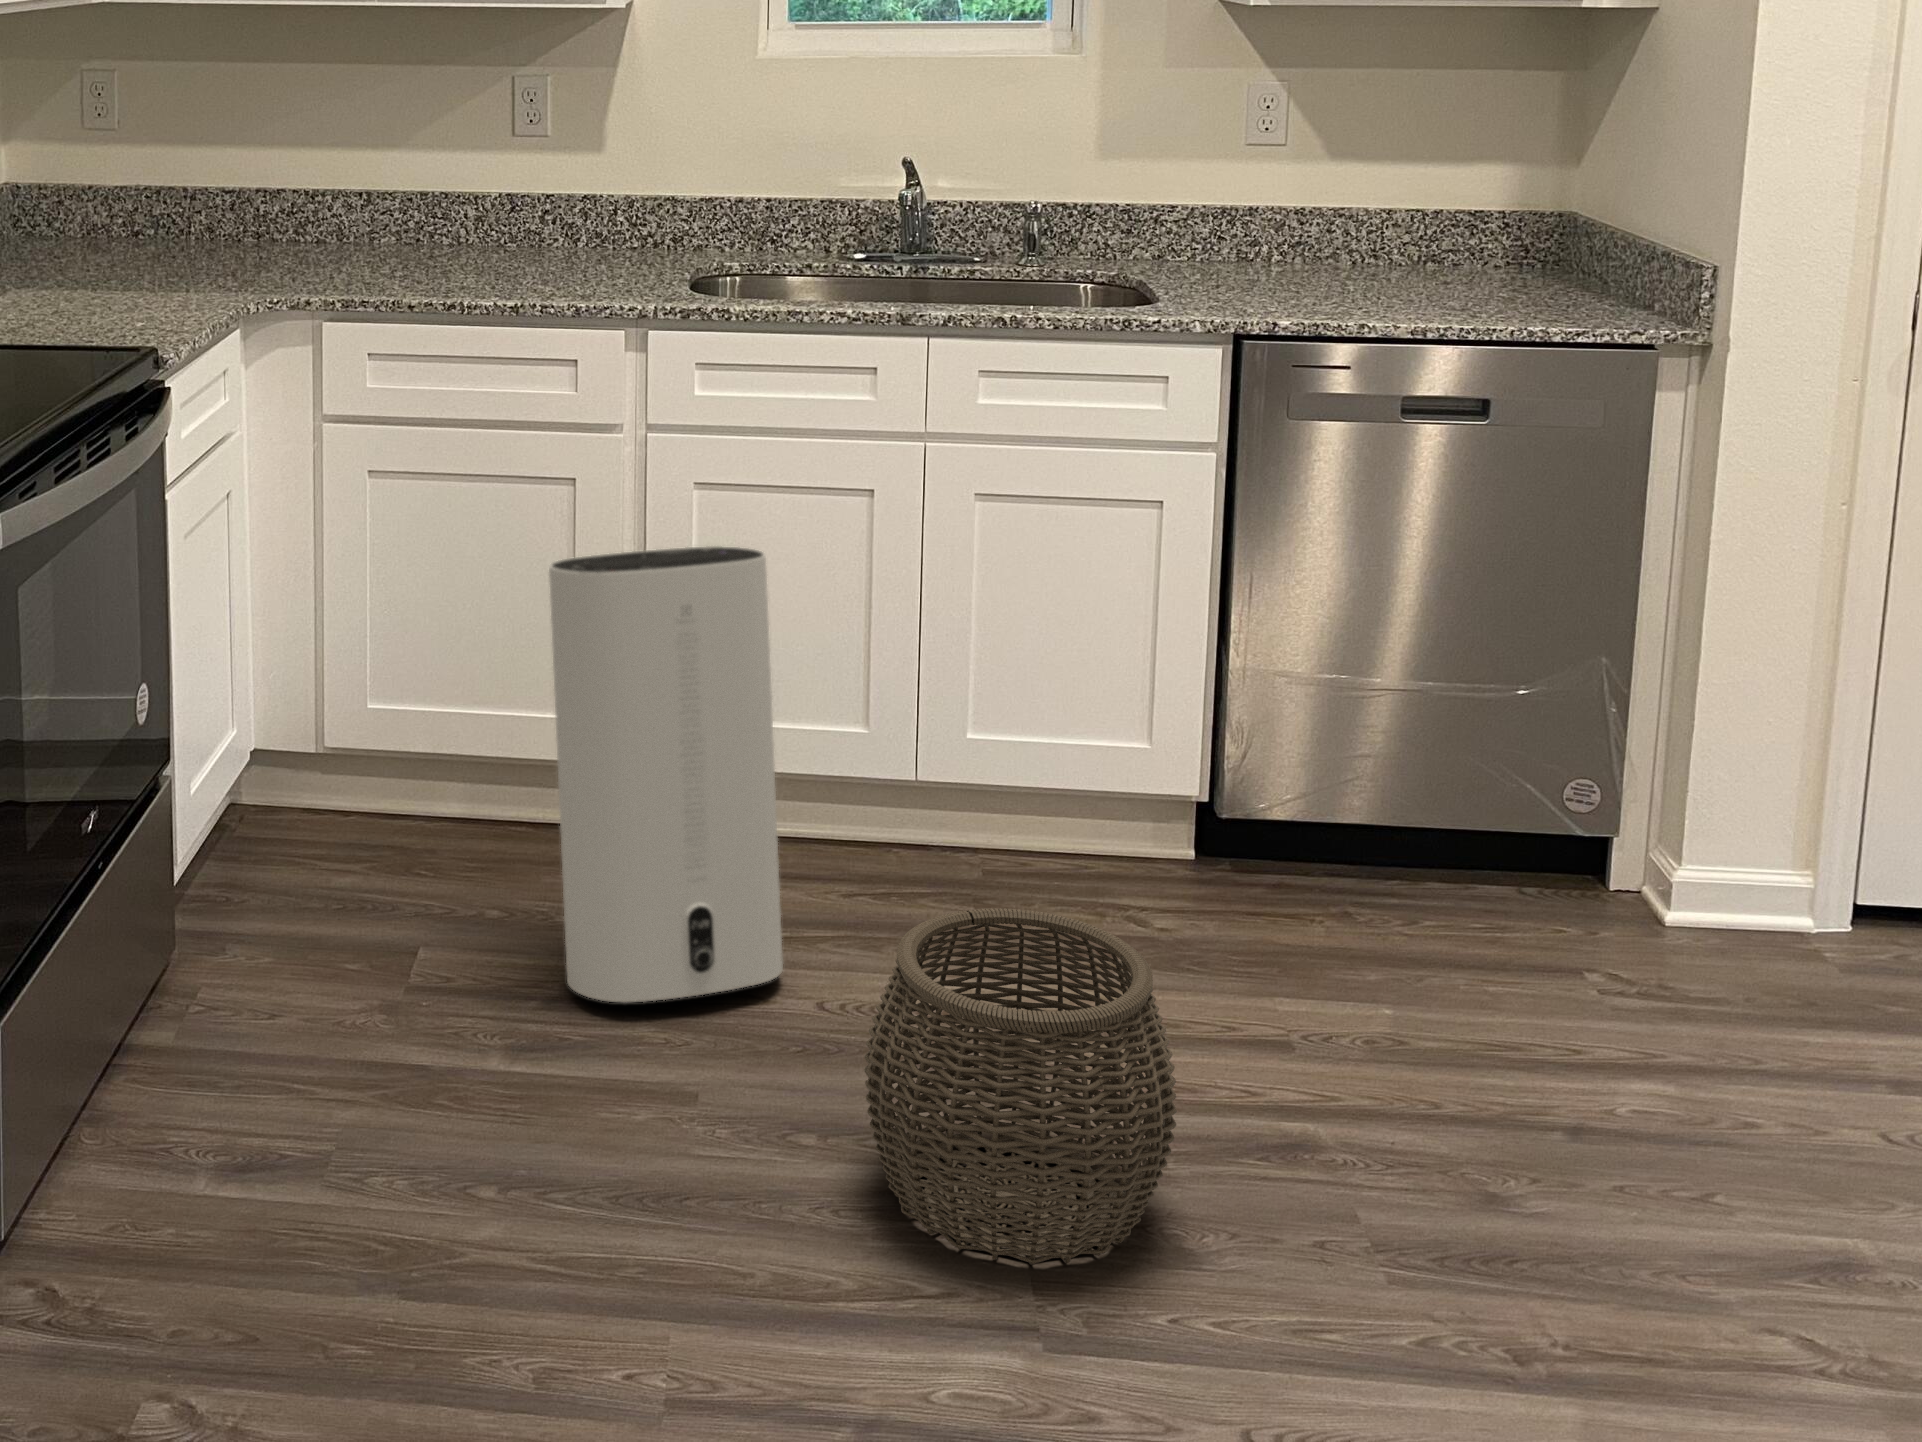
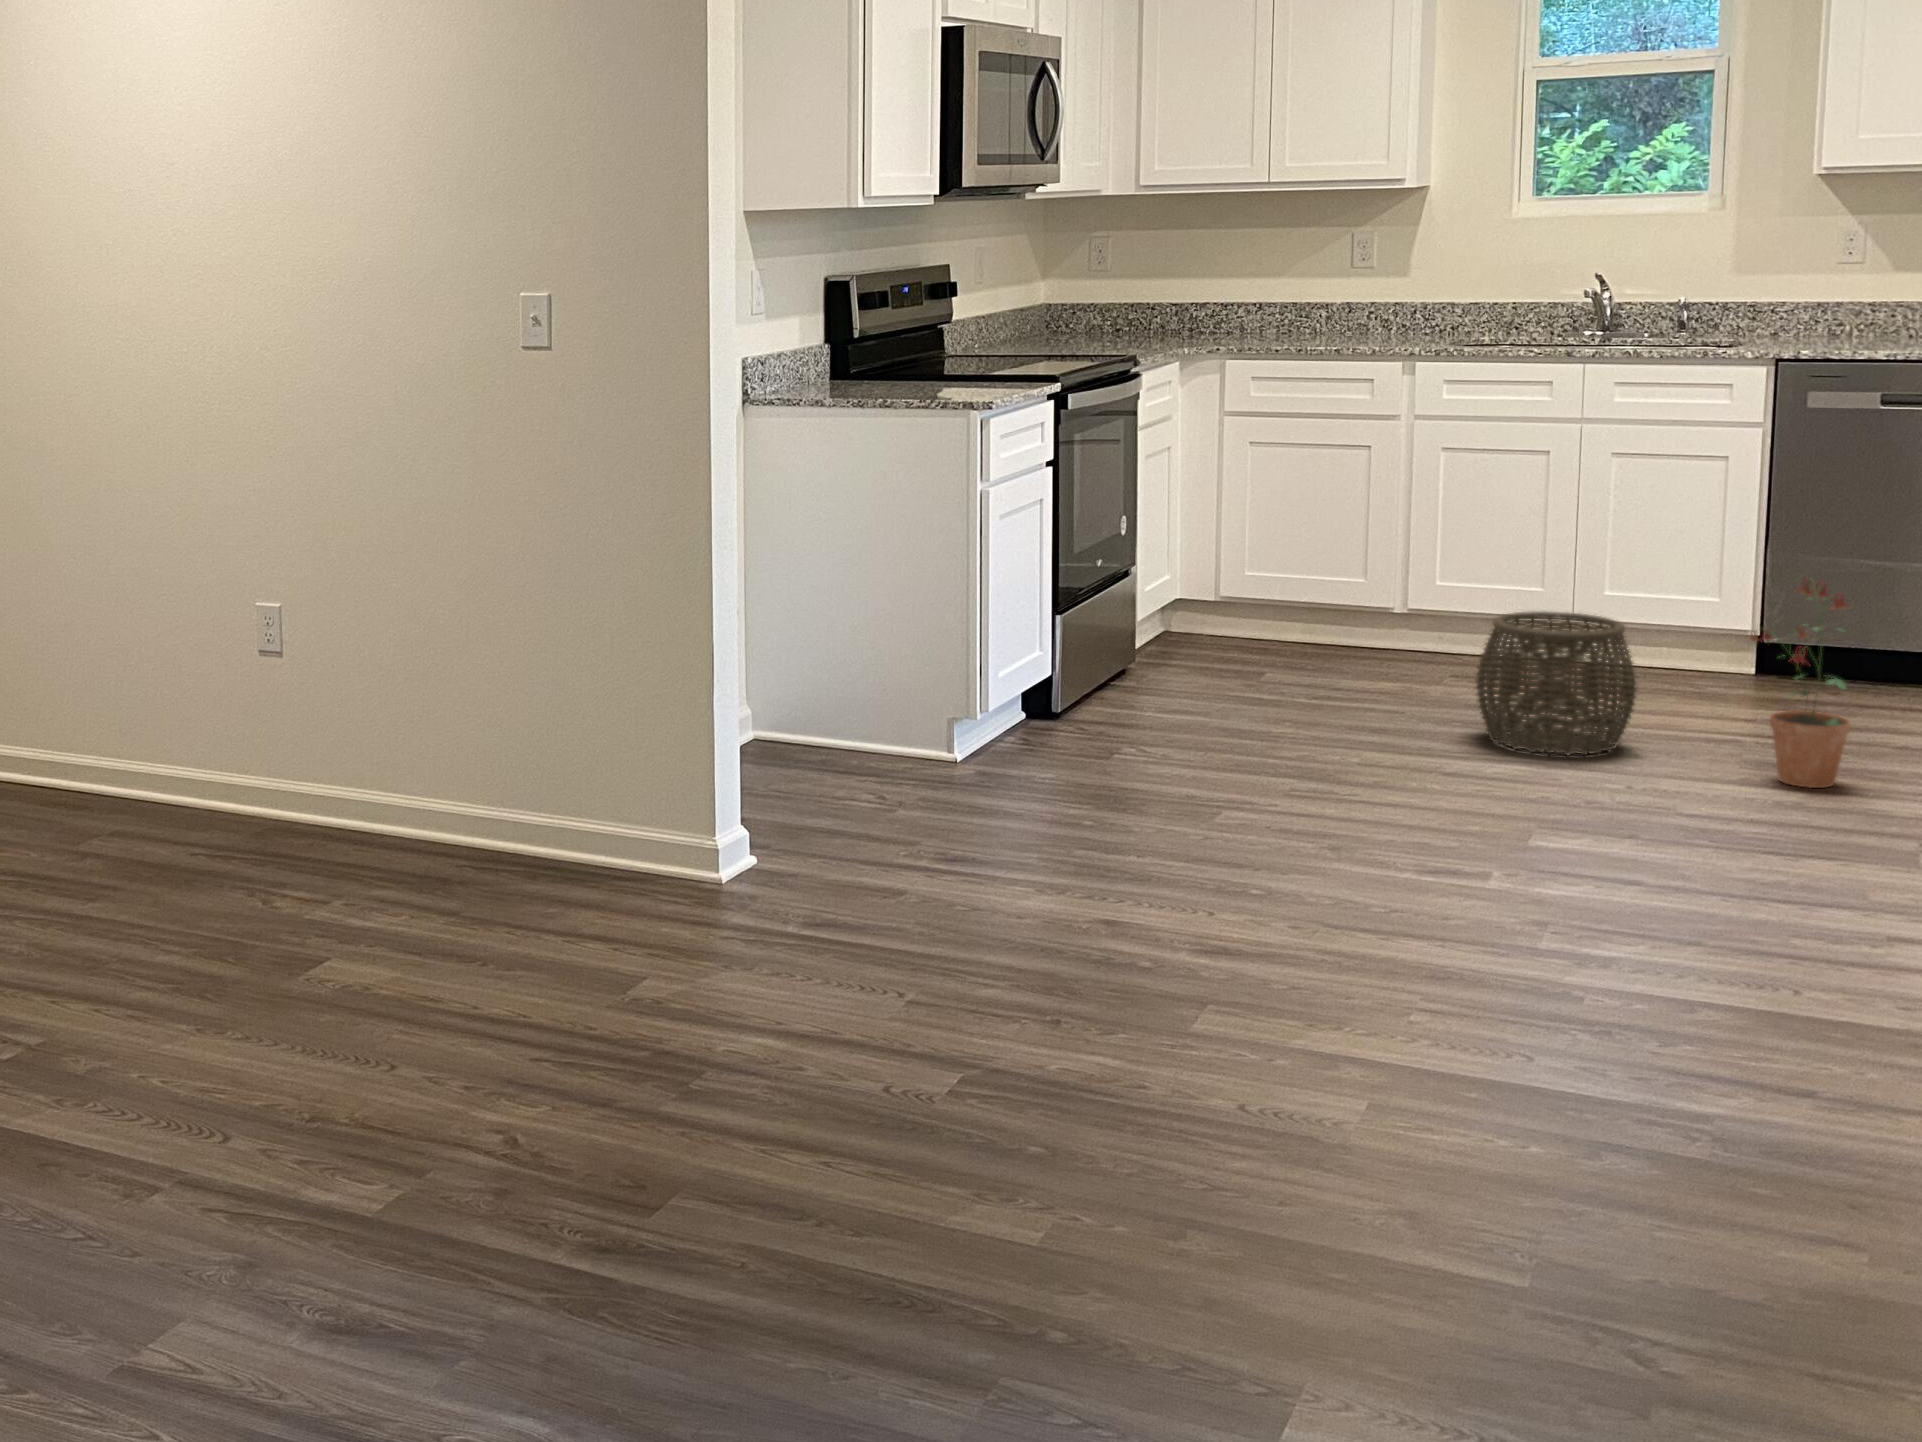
air purifier: present [549,546,783,1003] -> none [1340,466,1465,689]
potted plant: none [1405,884,1653,1347] -> present [1751,579,1851,788]

